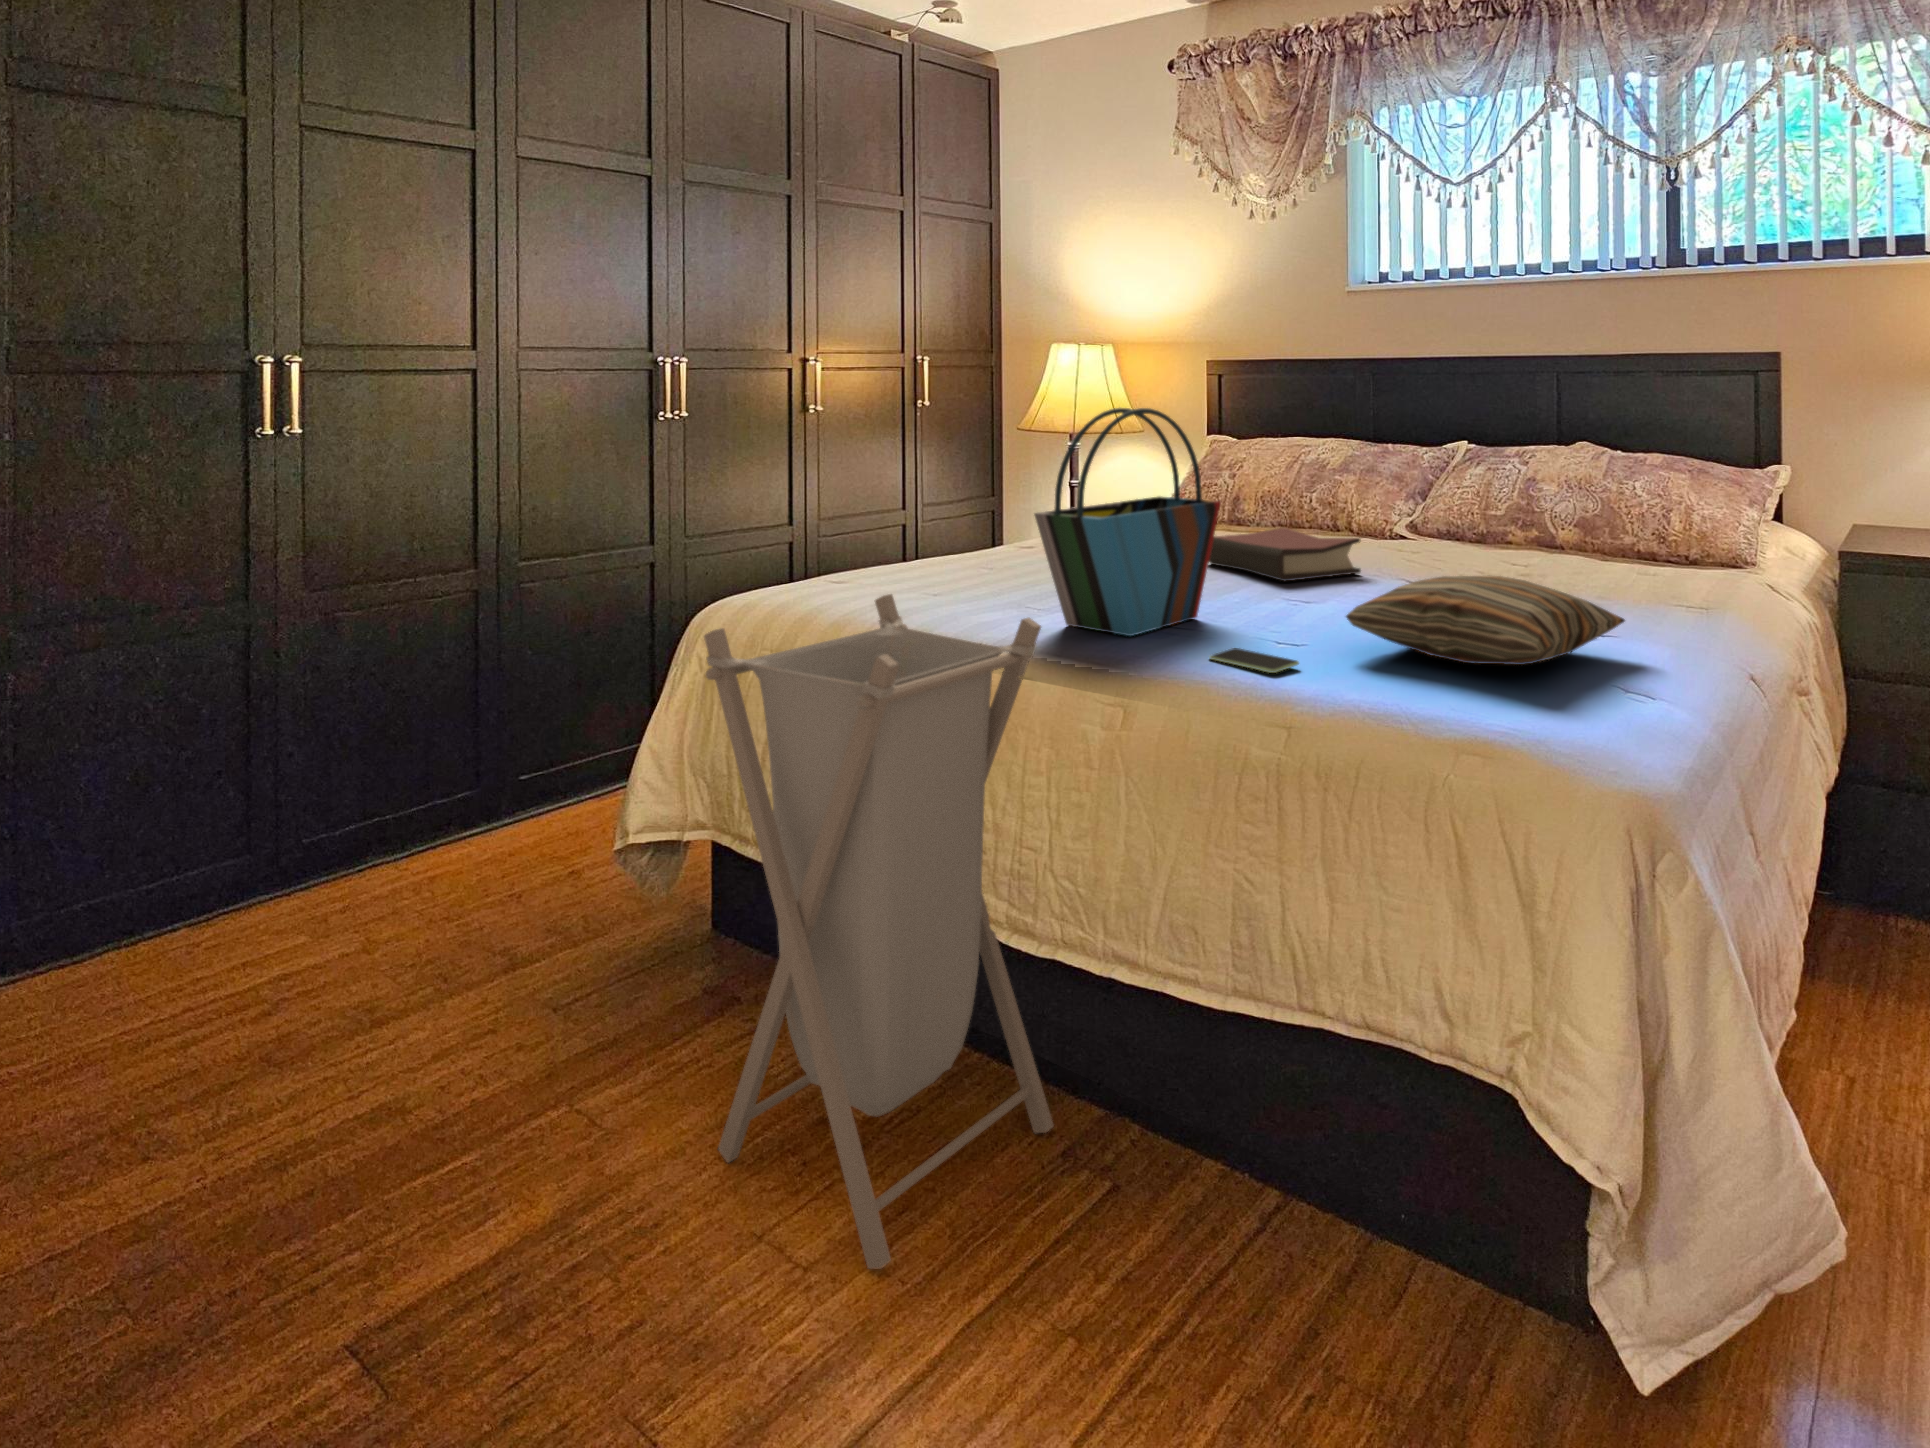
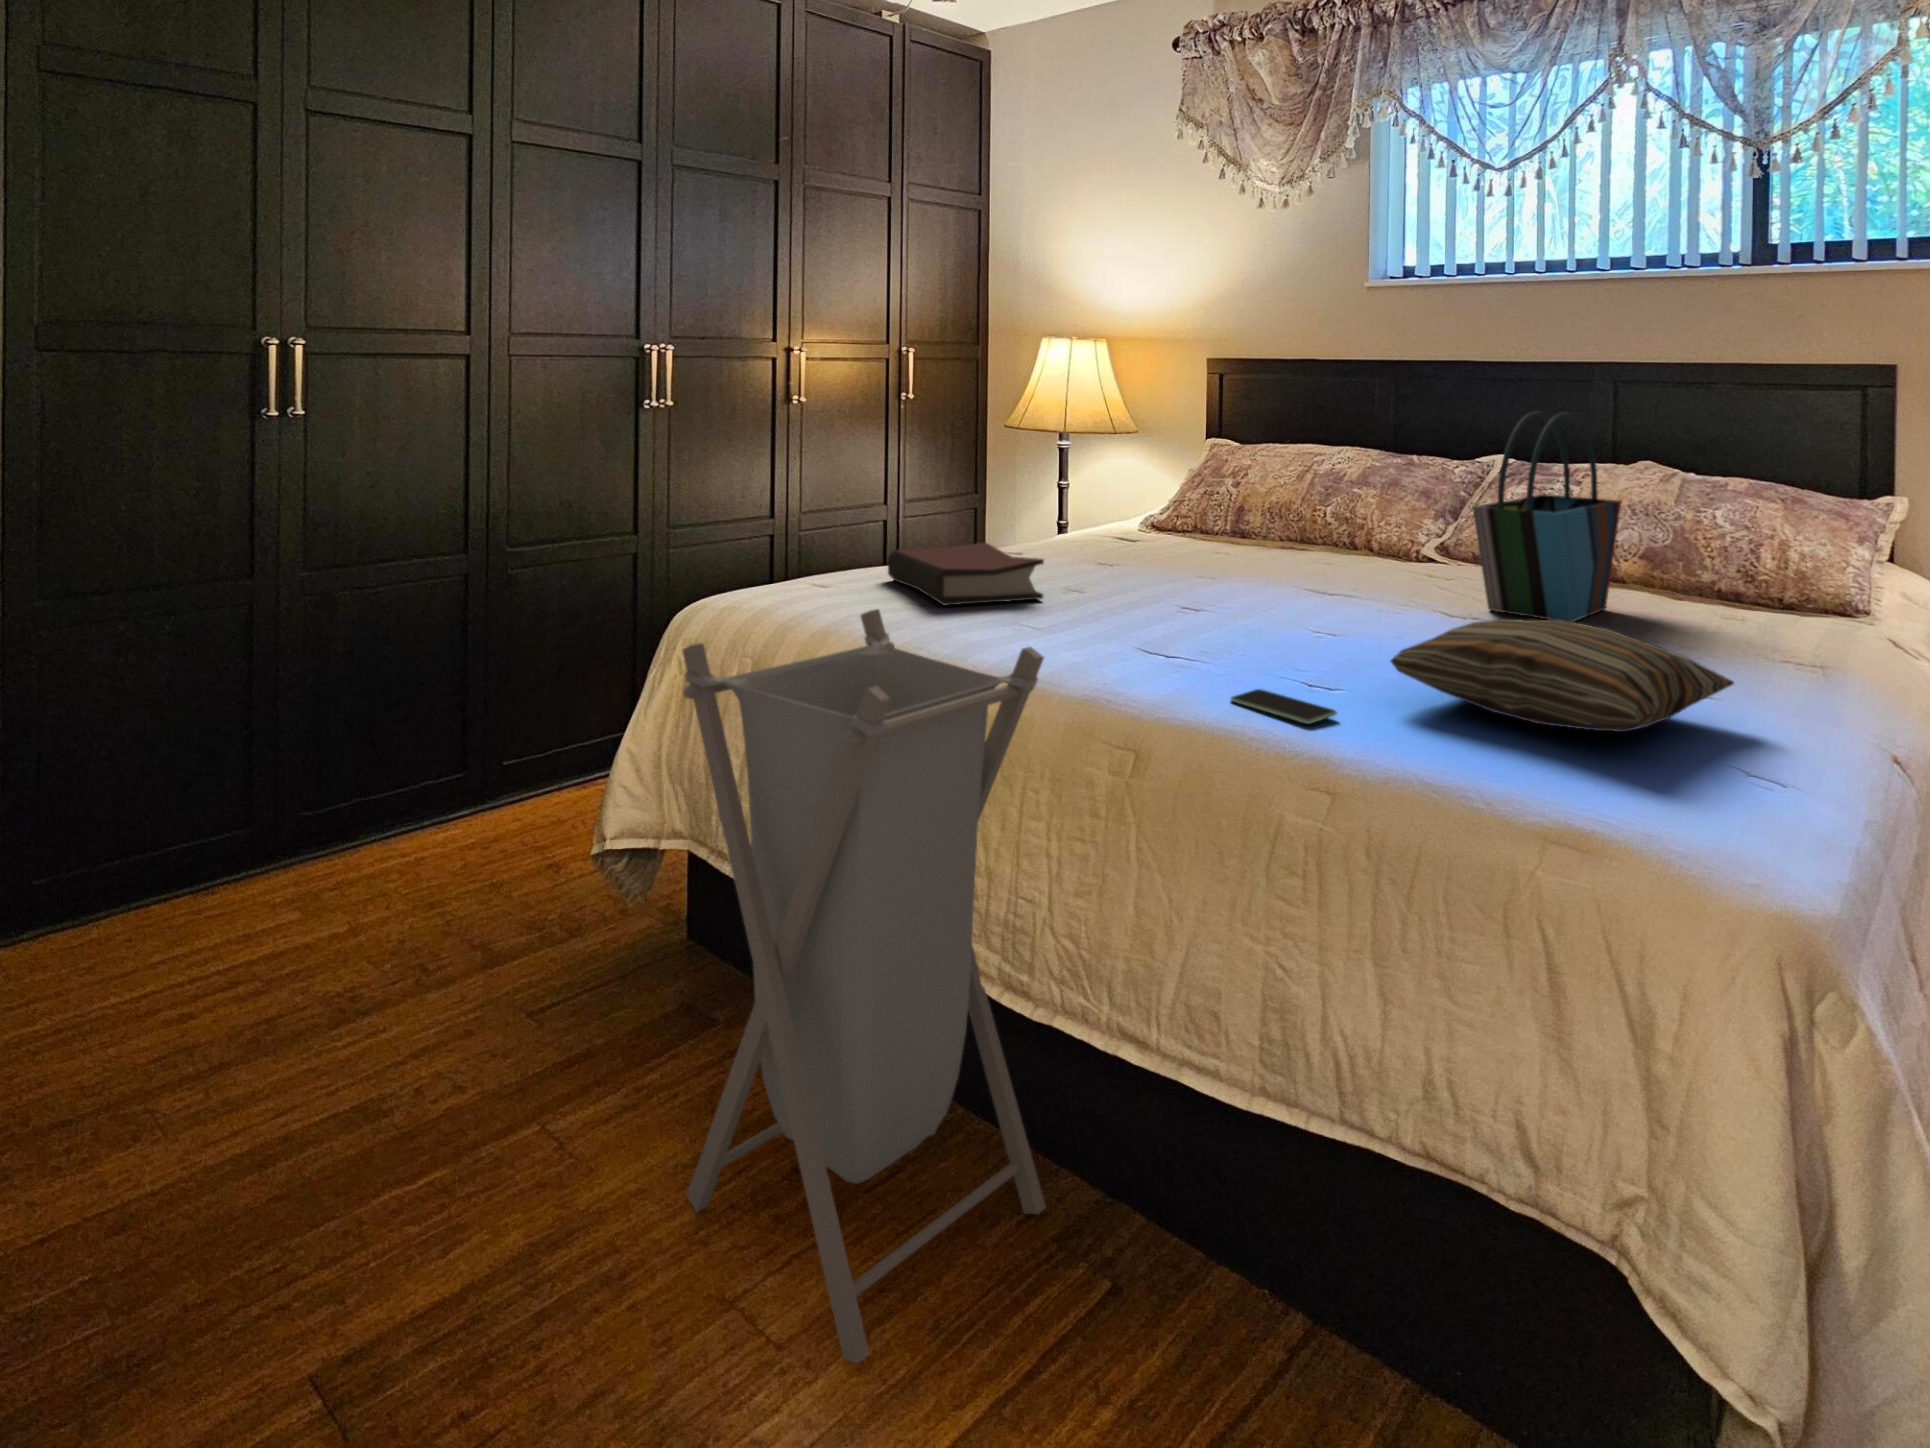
tote bag: present [1034,408,1221,636] -> present [1472,411,1621,622]
hardback book: present [1209,528,1361,582] -> present [888,543,1044,605]

